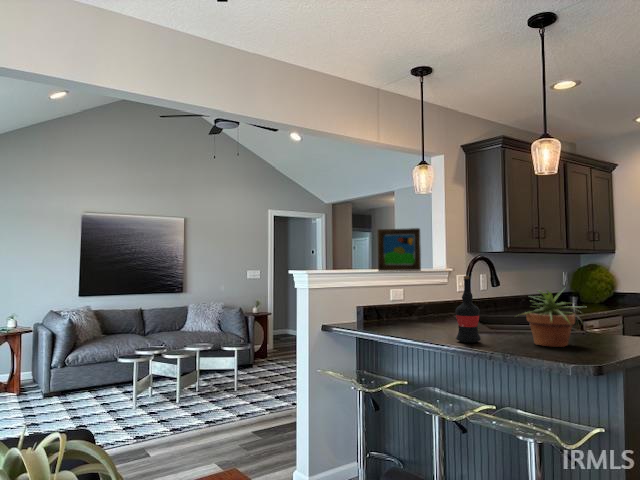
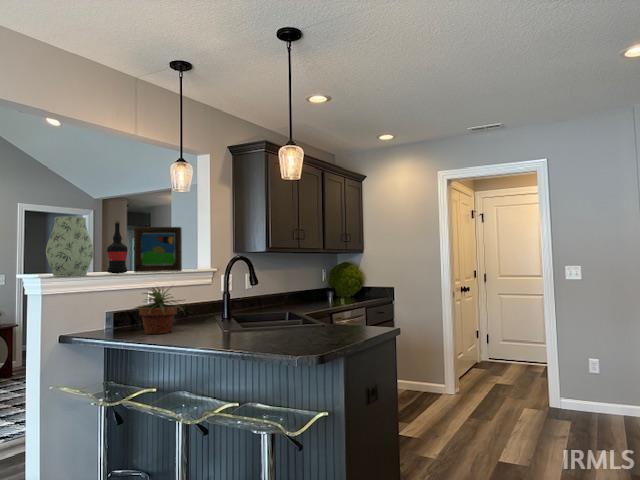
vase: none [312,222,349,273] -> present [46,217,94,276]
wine bottle: present [455,276,481,343] -> present [107,221,128,273]
potted plant: present [522,290,579,347] -> present [134,288,183,334]

